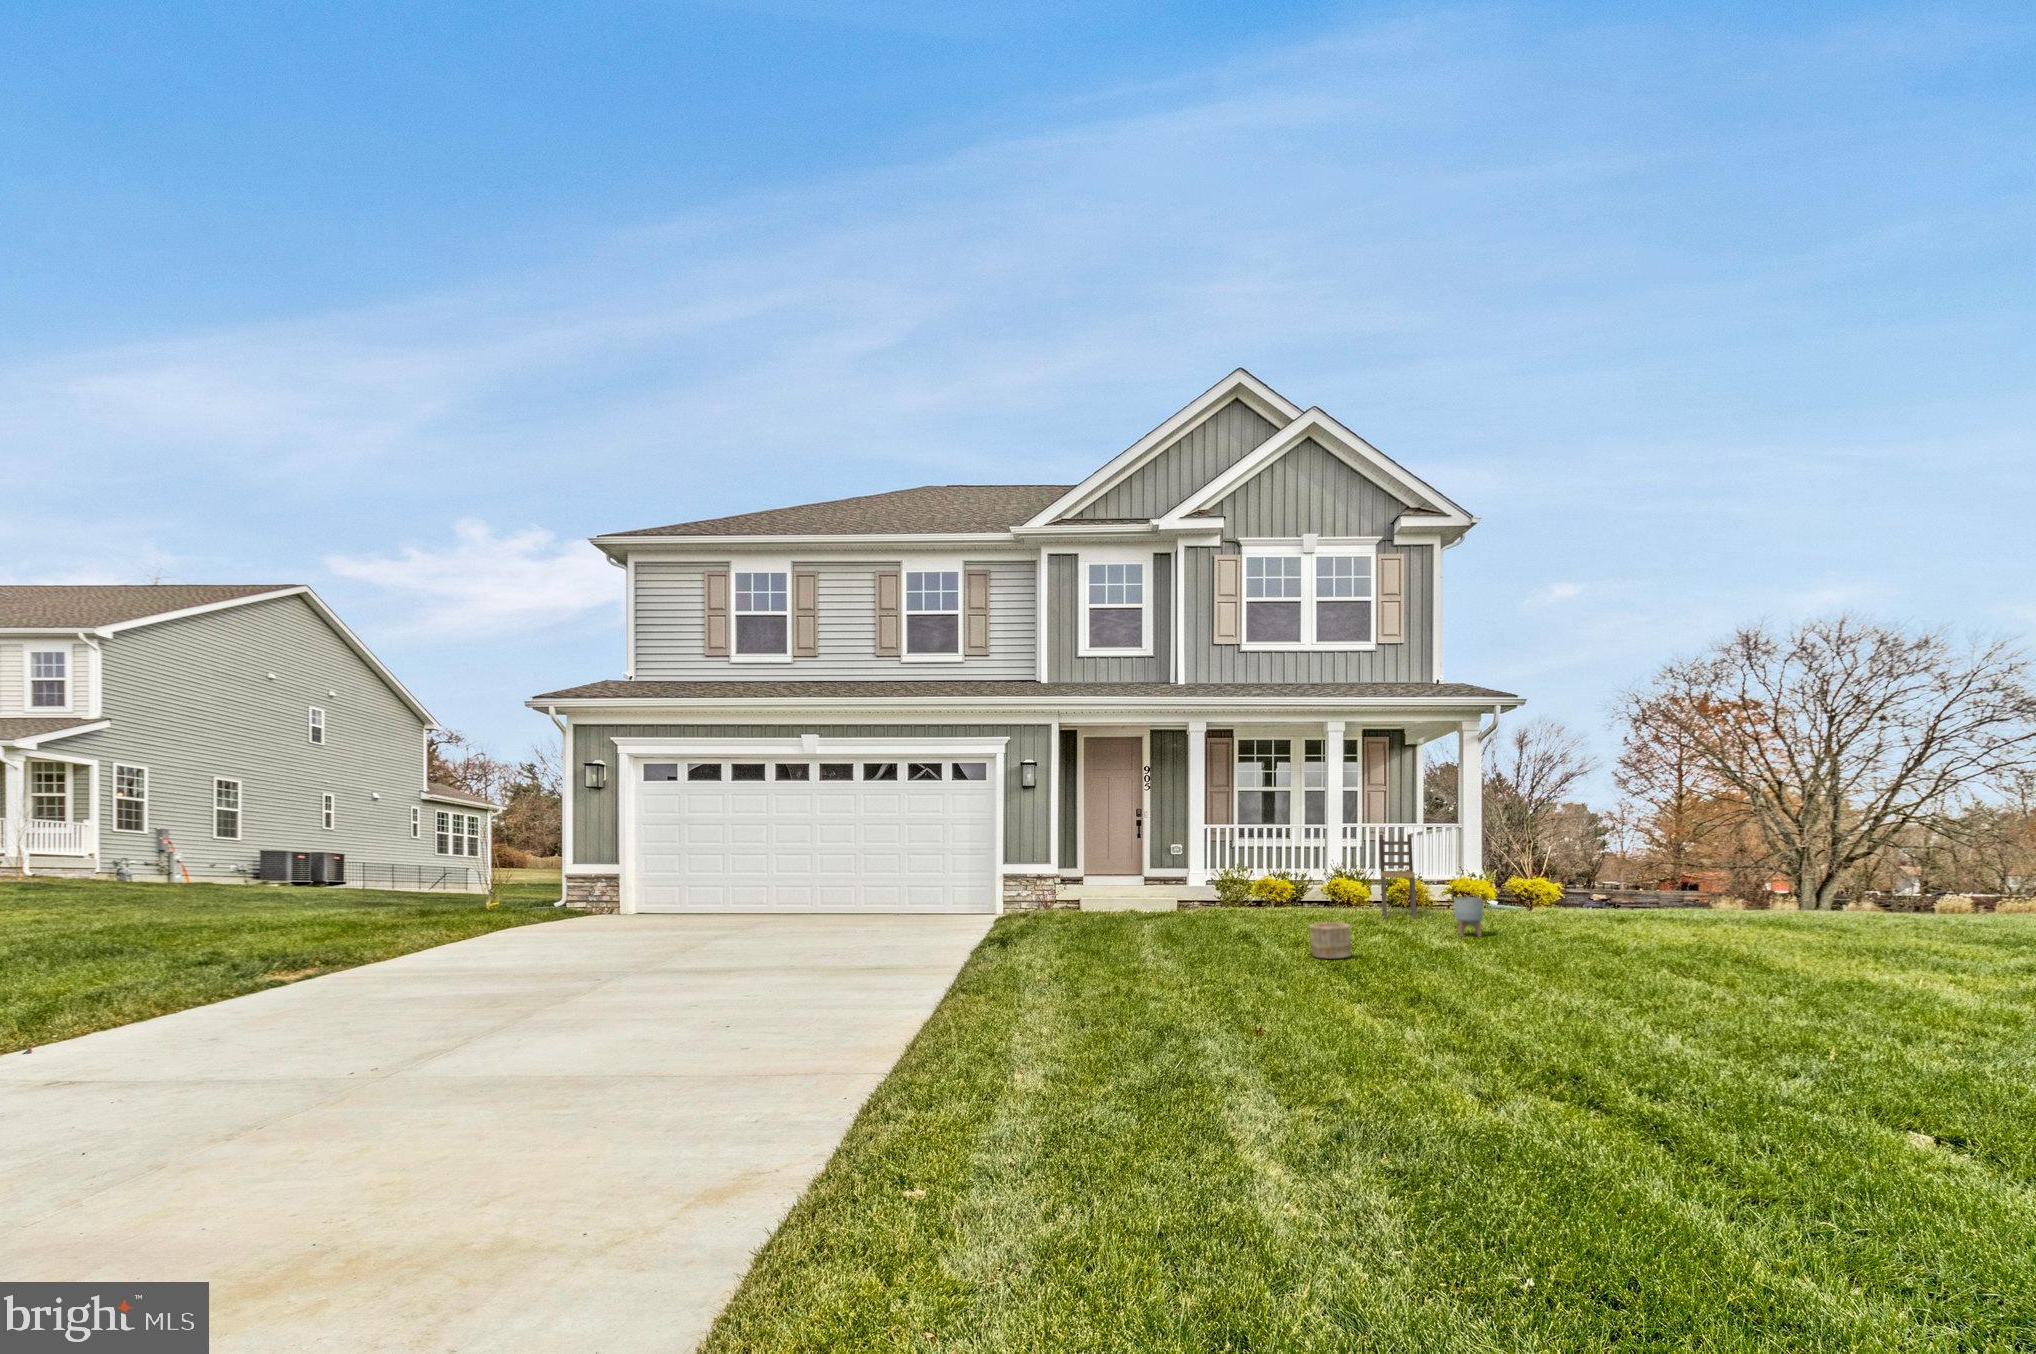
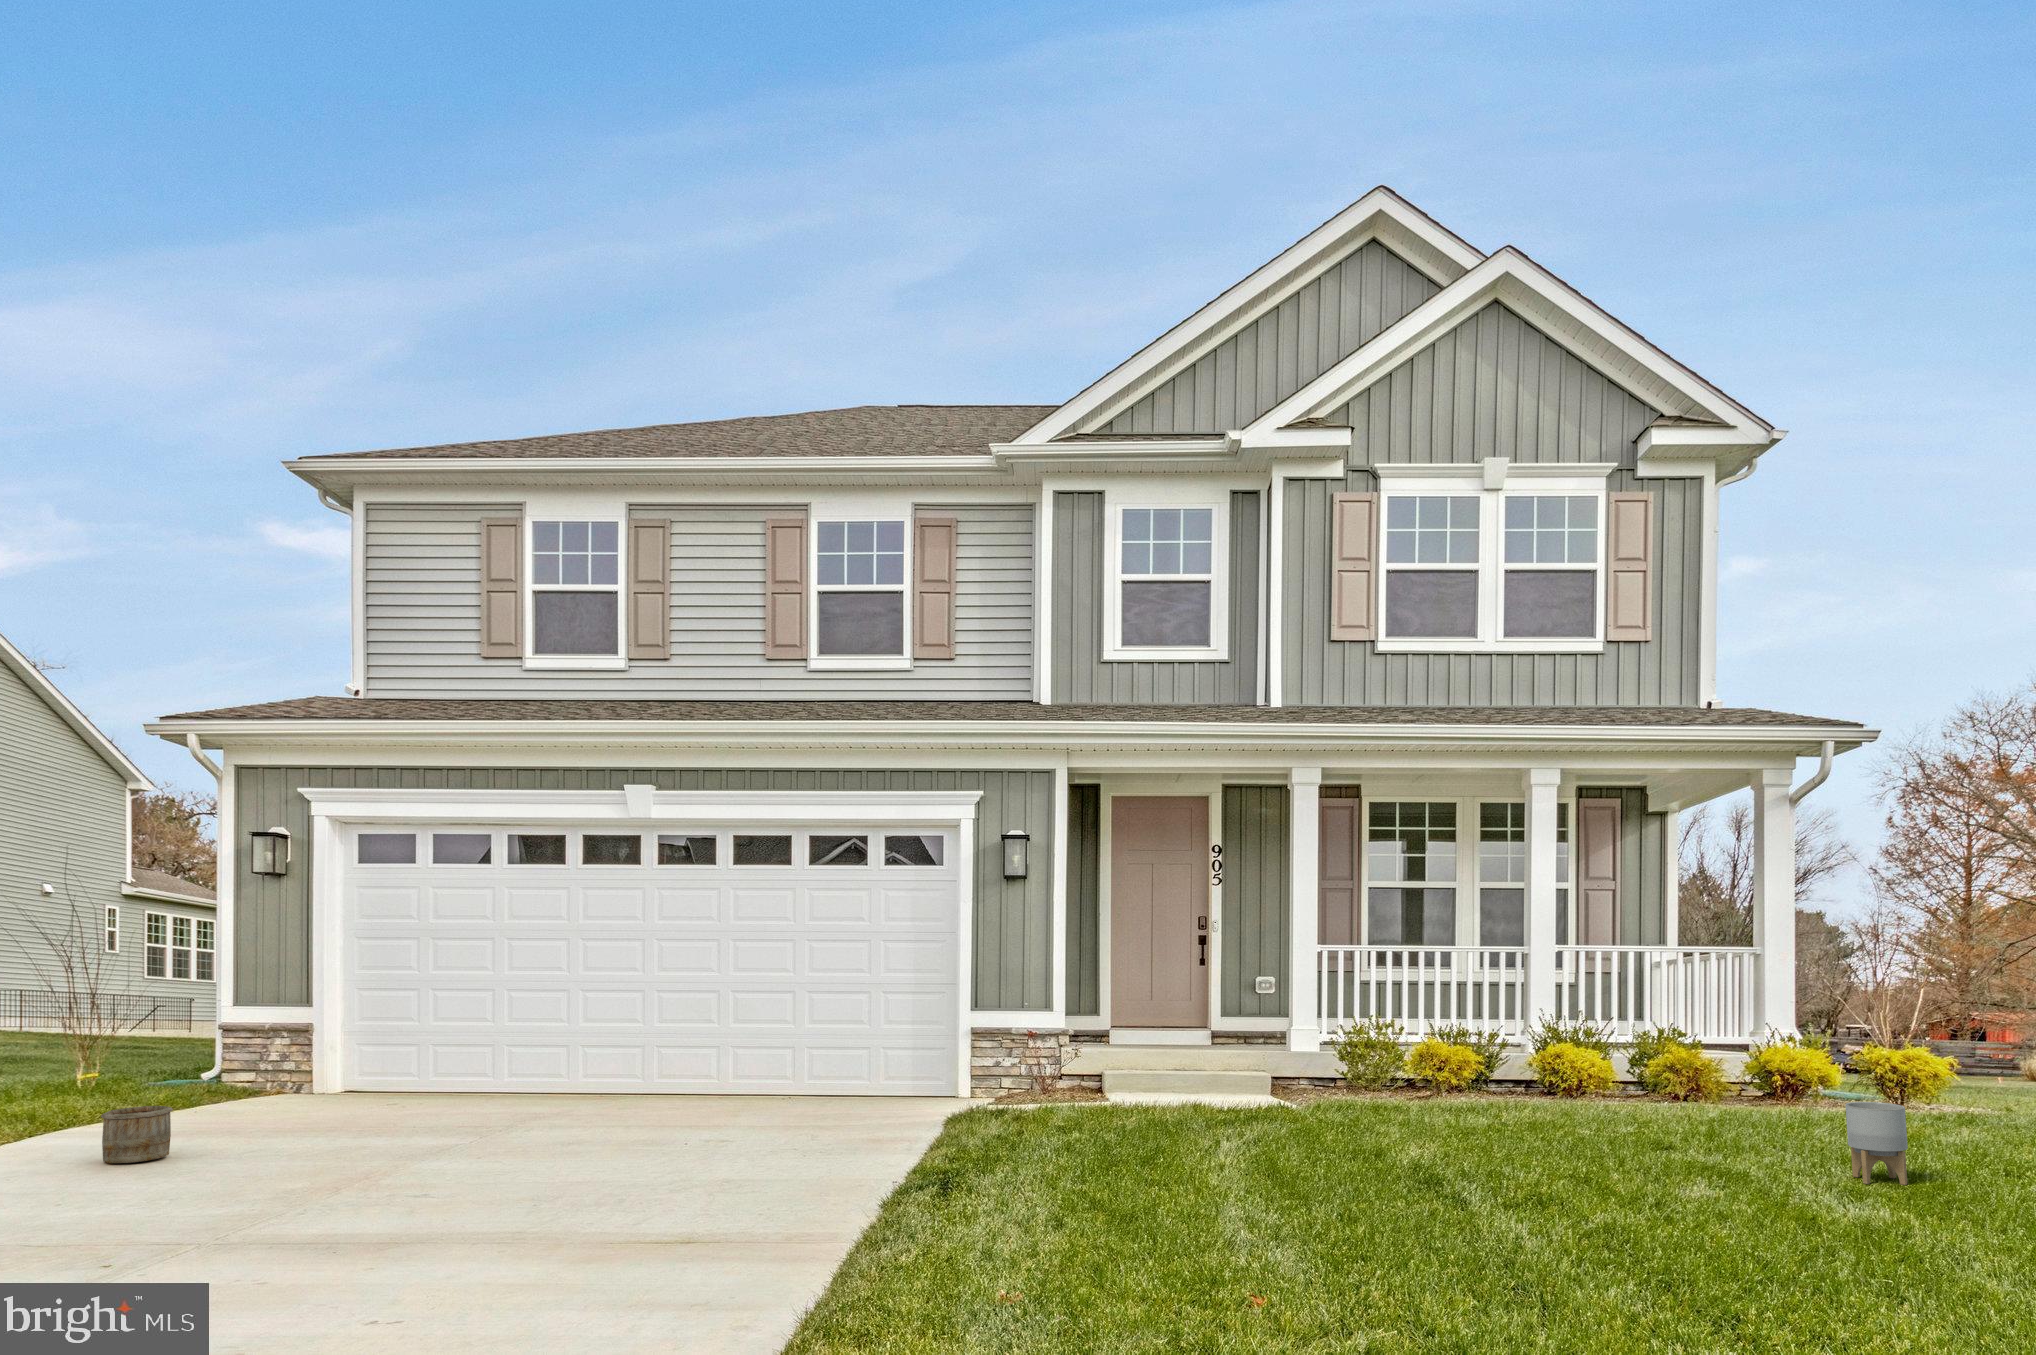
chair: present [1379,835,1416,919] -> none [1662,972,1742,1134]
wooden bucket: present [1309,922,1351,959] -> present [101,1106,173,1163]

